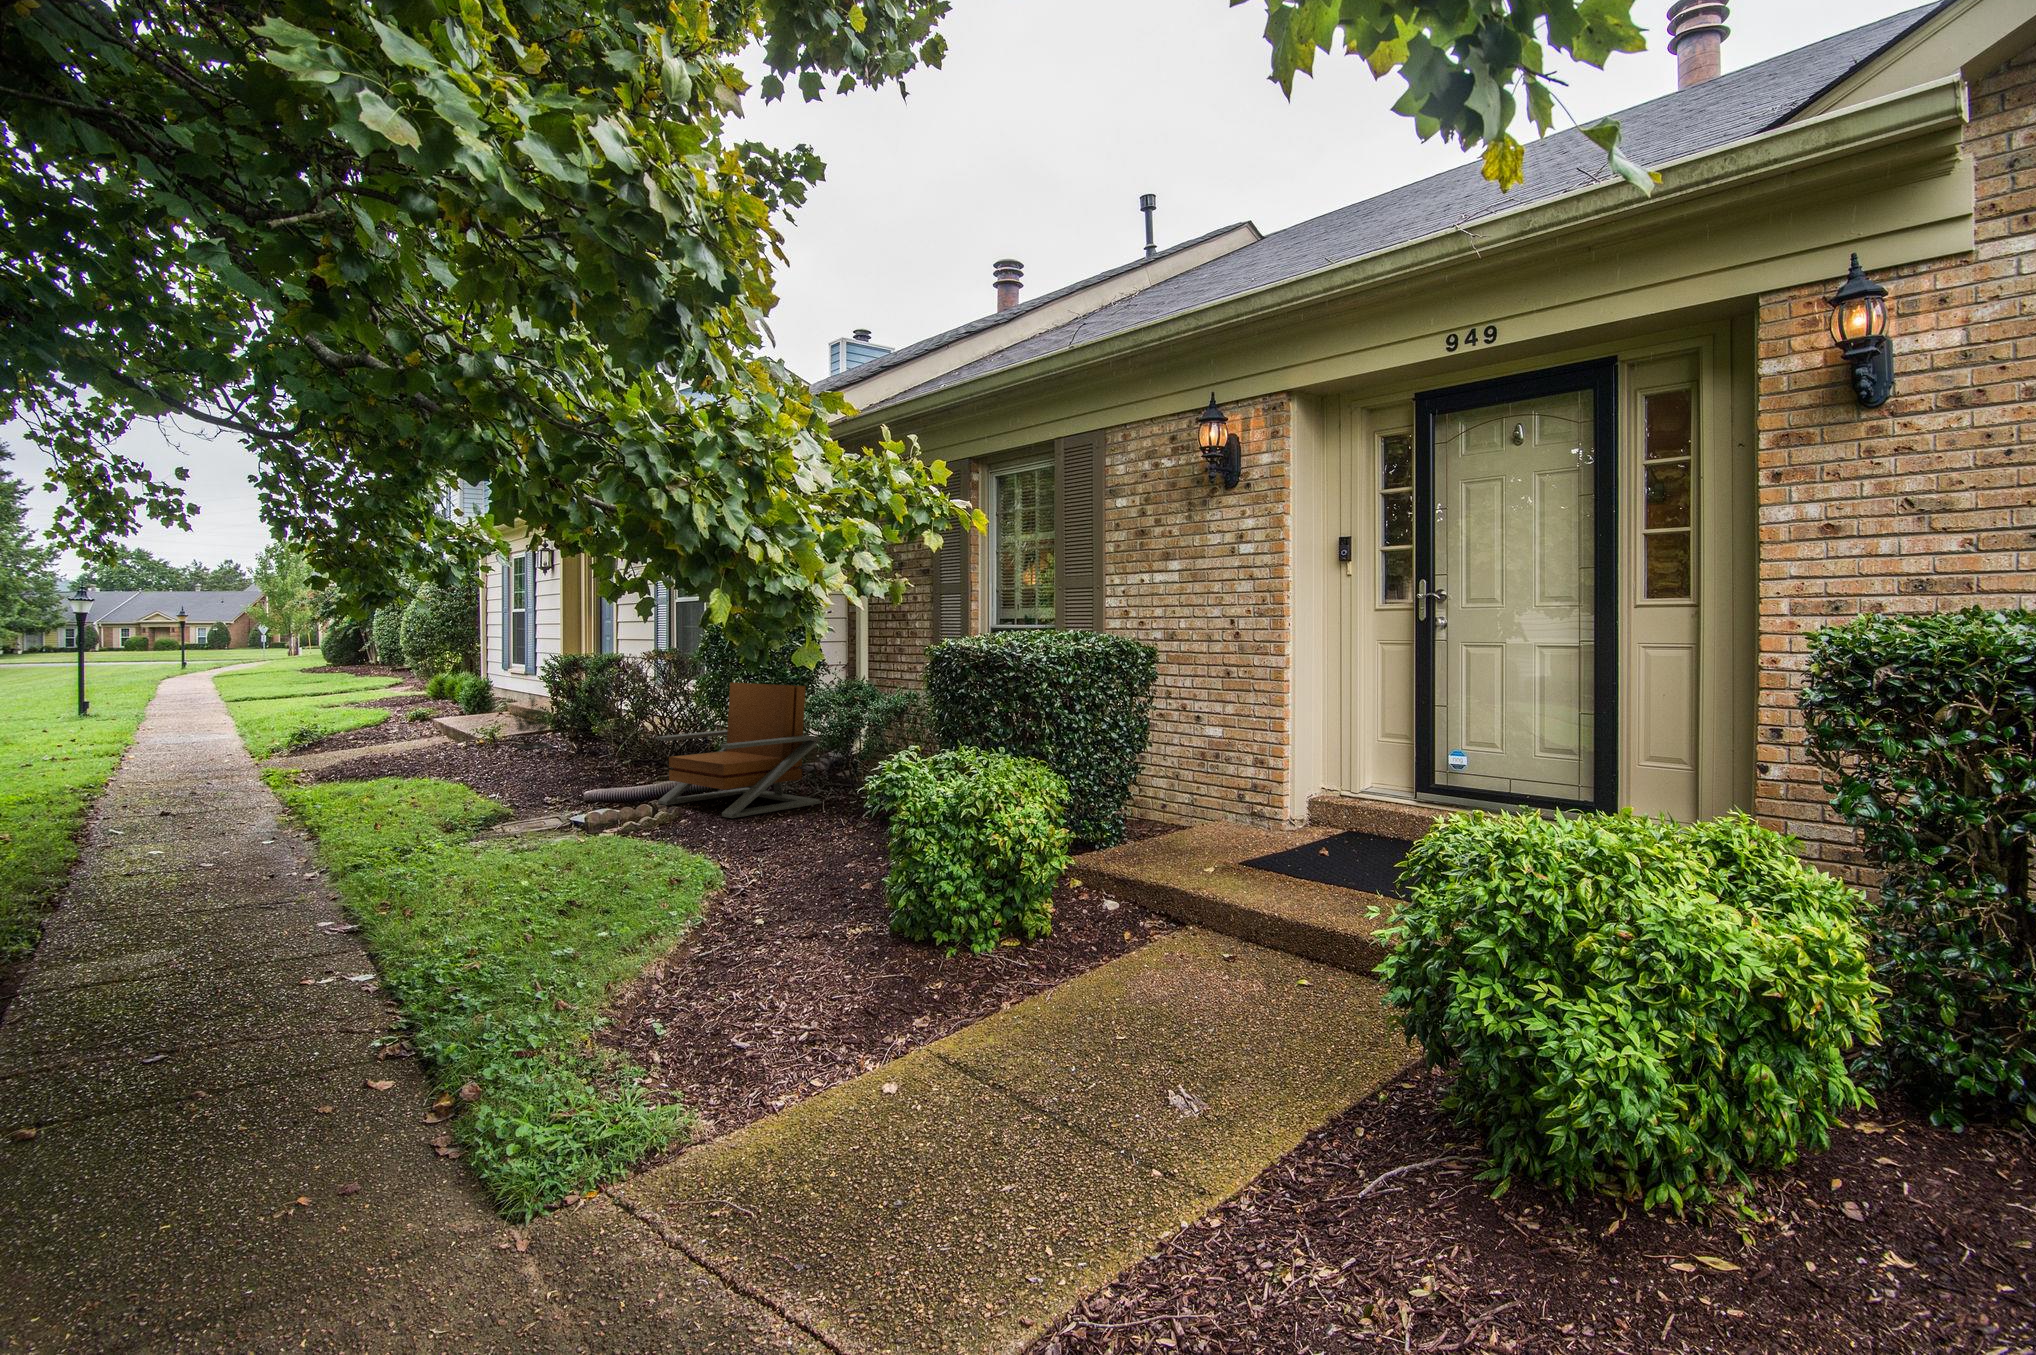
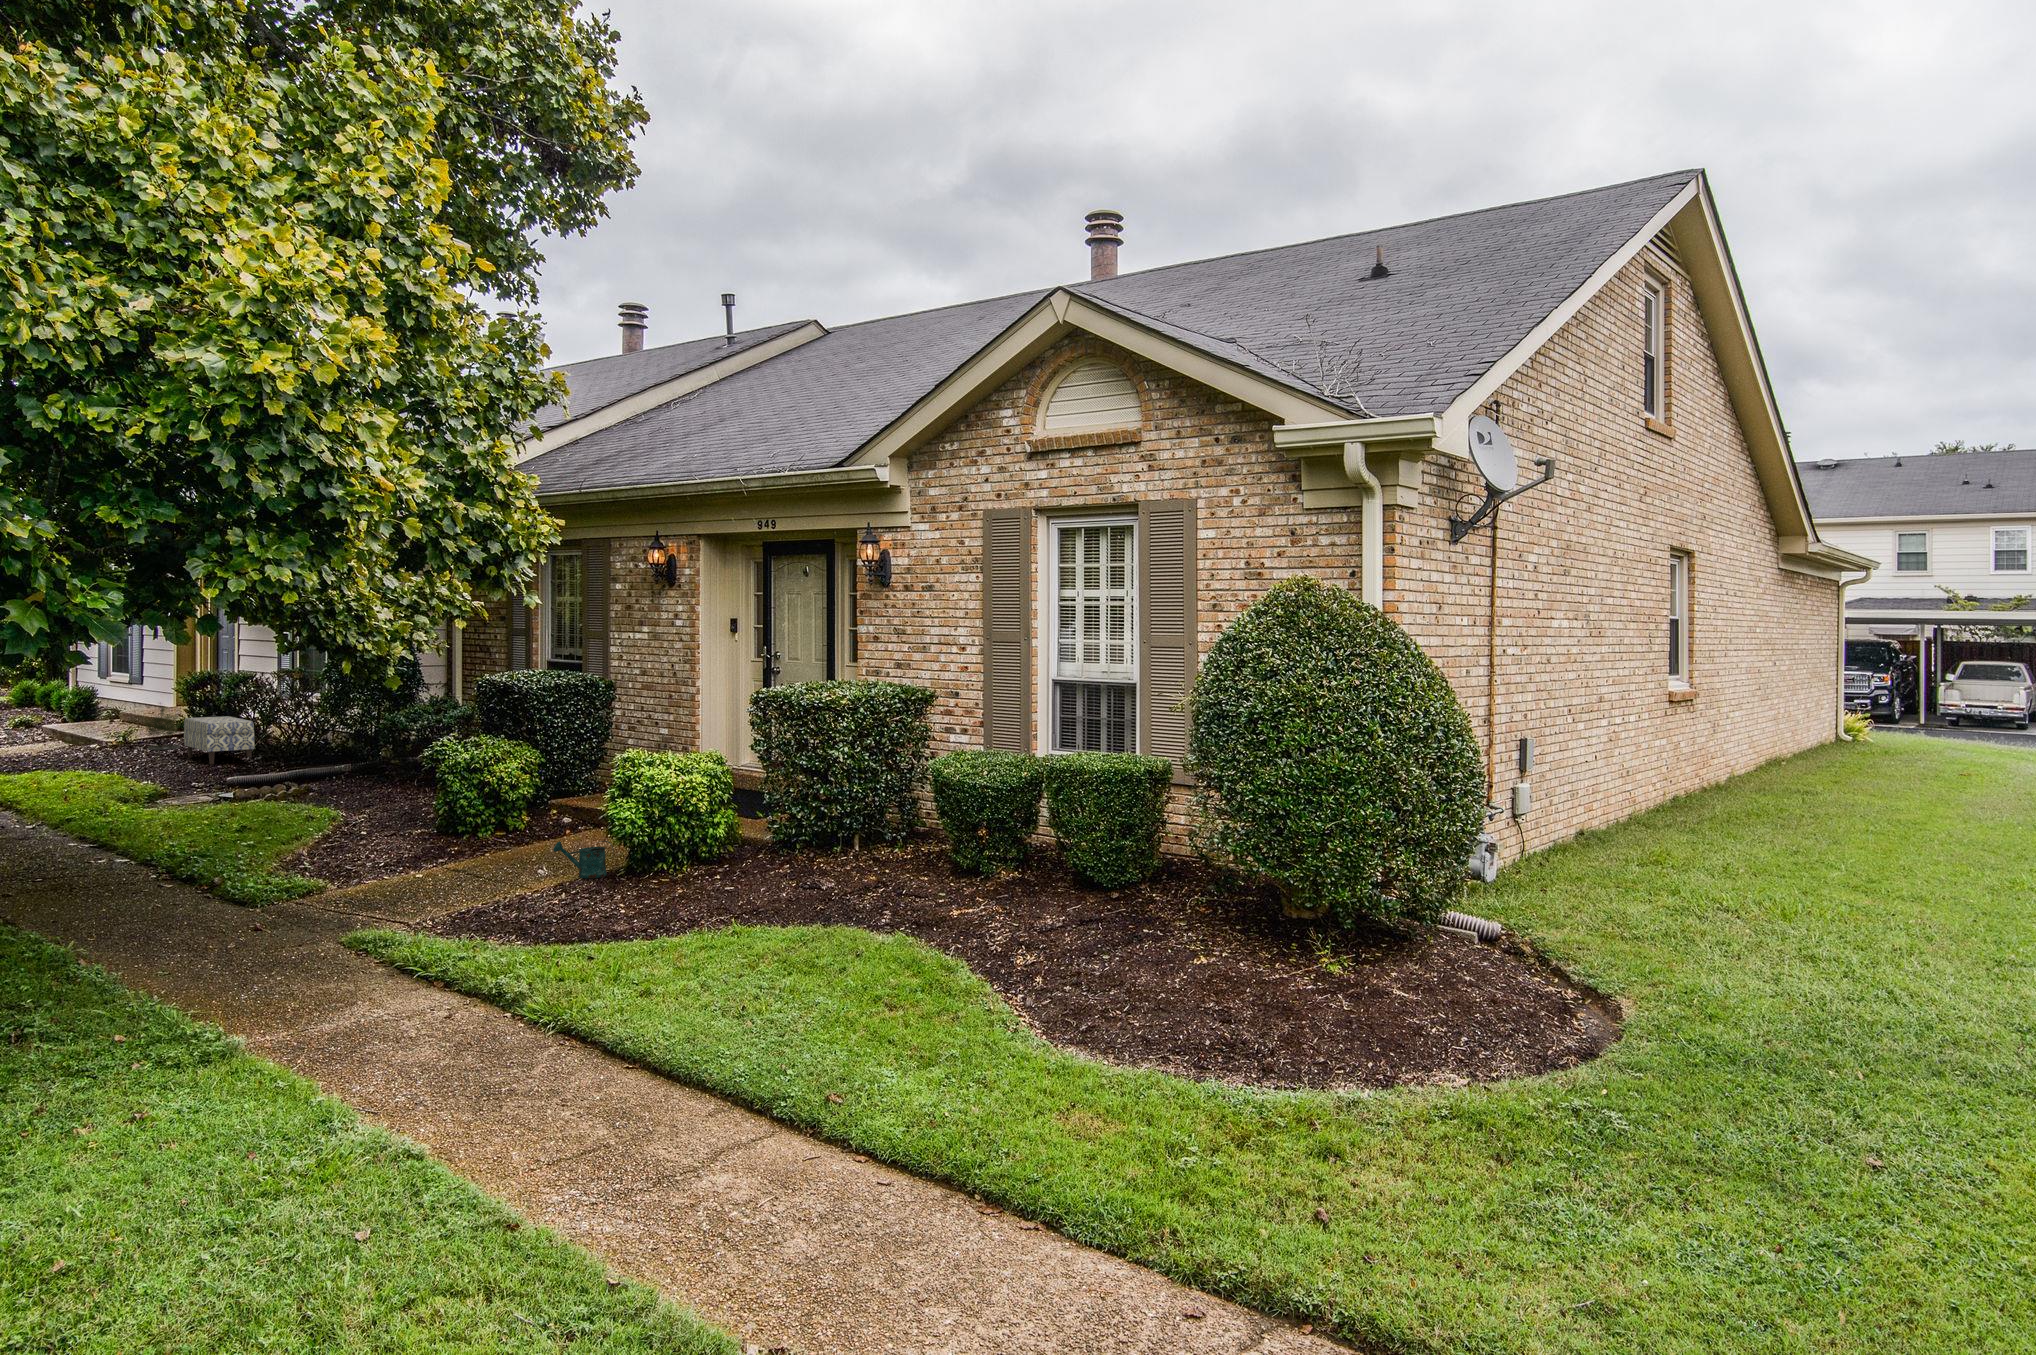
lounge chair: present [657,682,822,818] -> none [291,697,418,789]
bench: none [547,709,623,771] -> present [184,716,255,765]
watering can: none [1296,1090,1473,1220] -> present [553,841,613,878]

